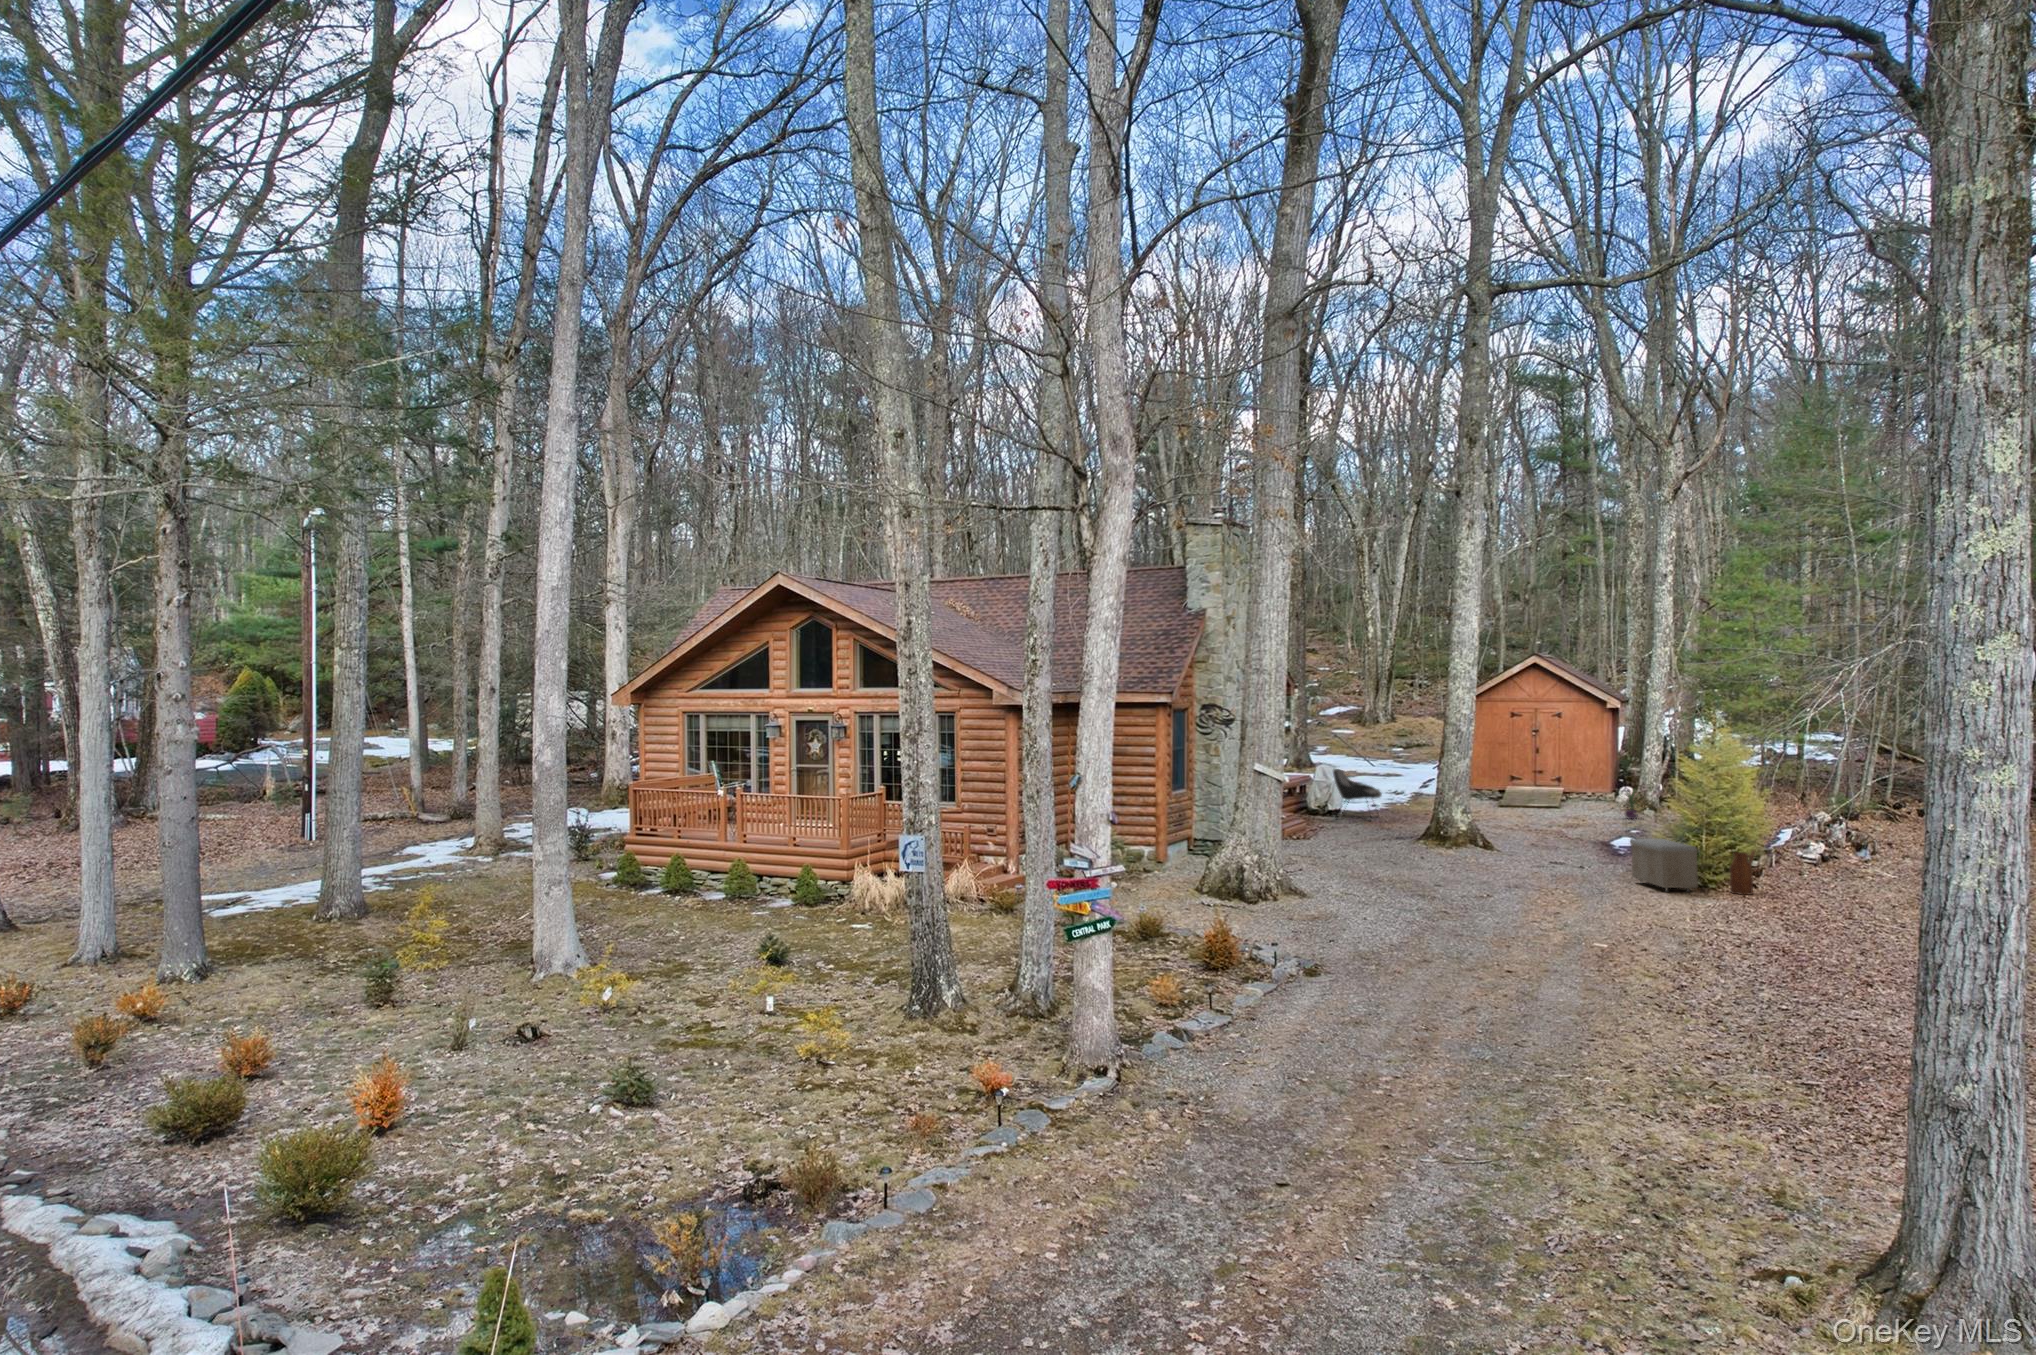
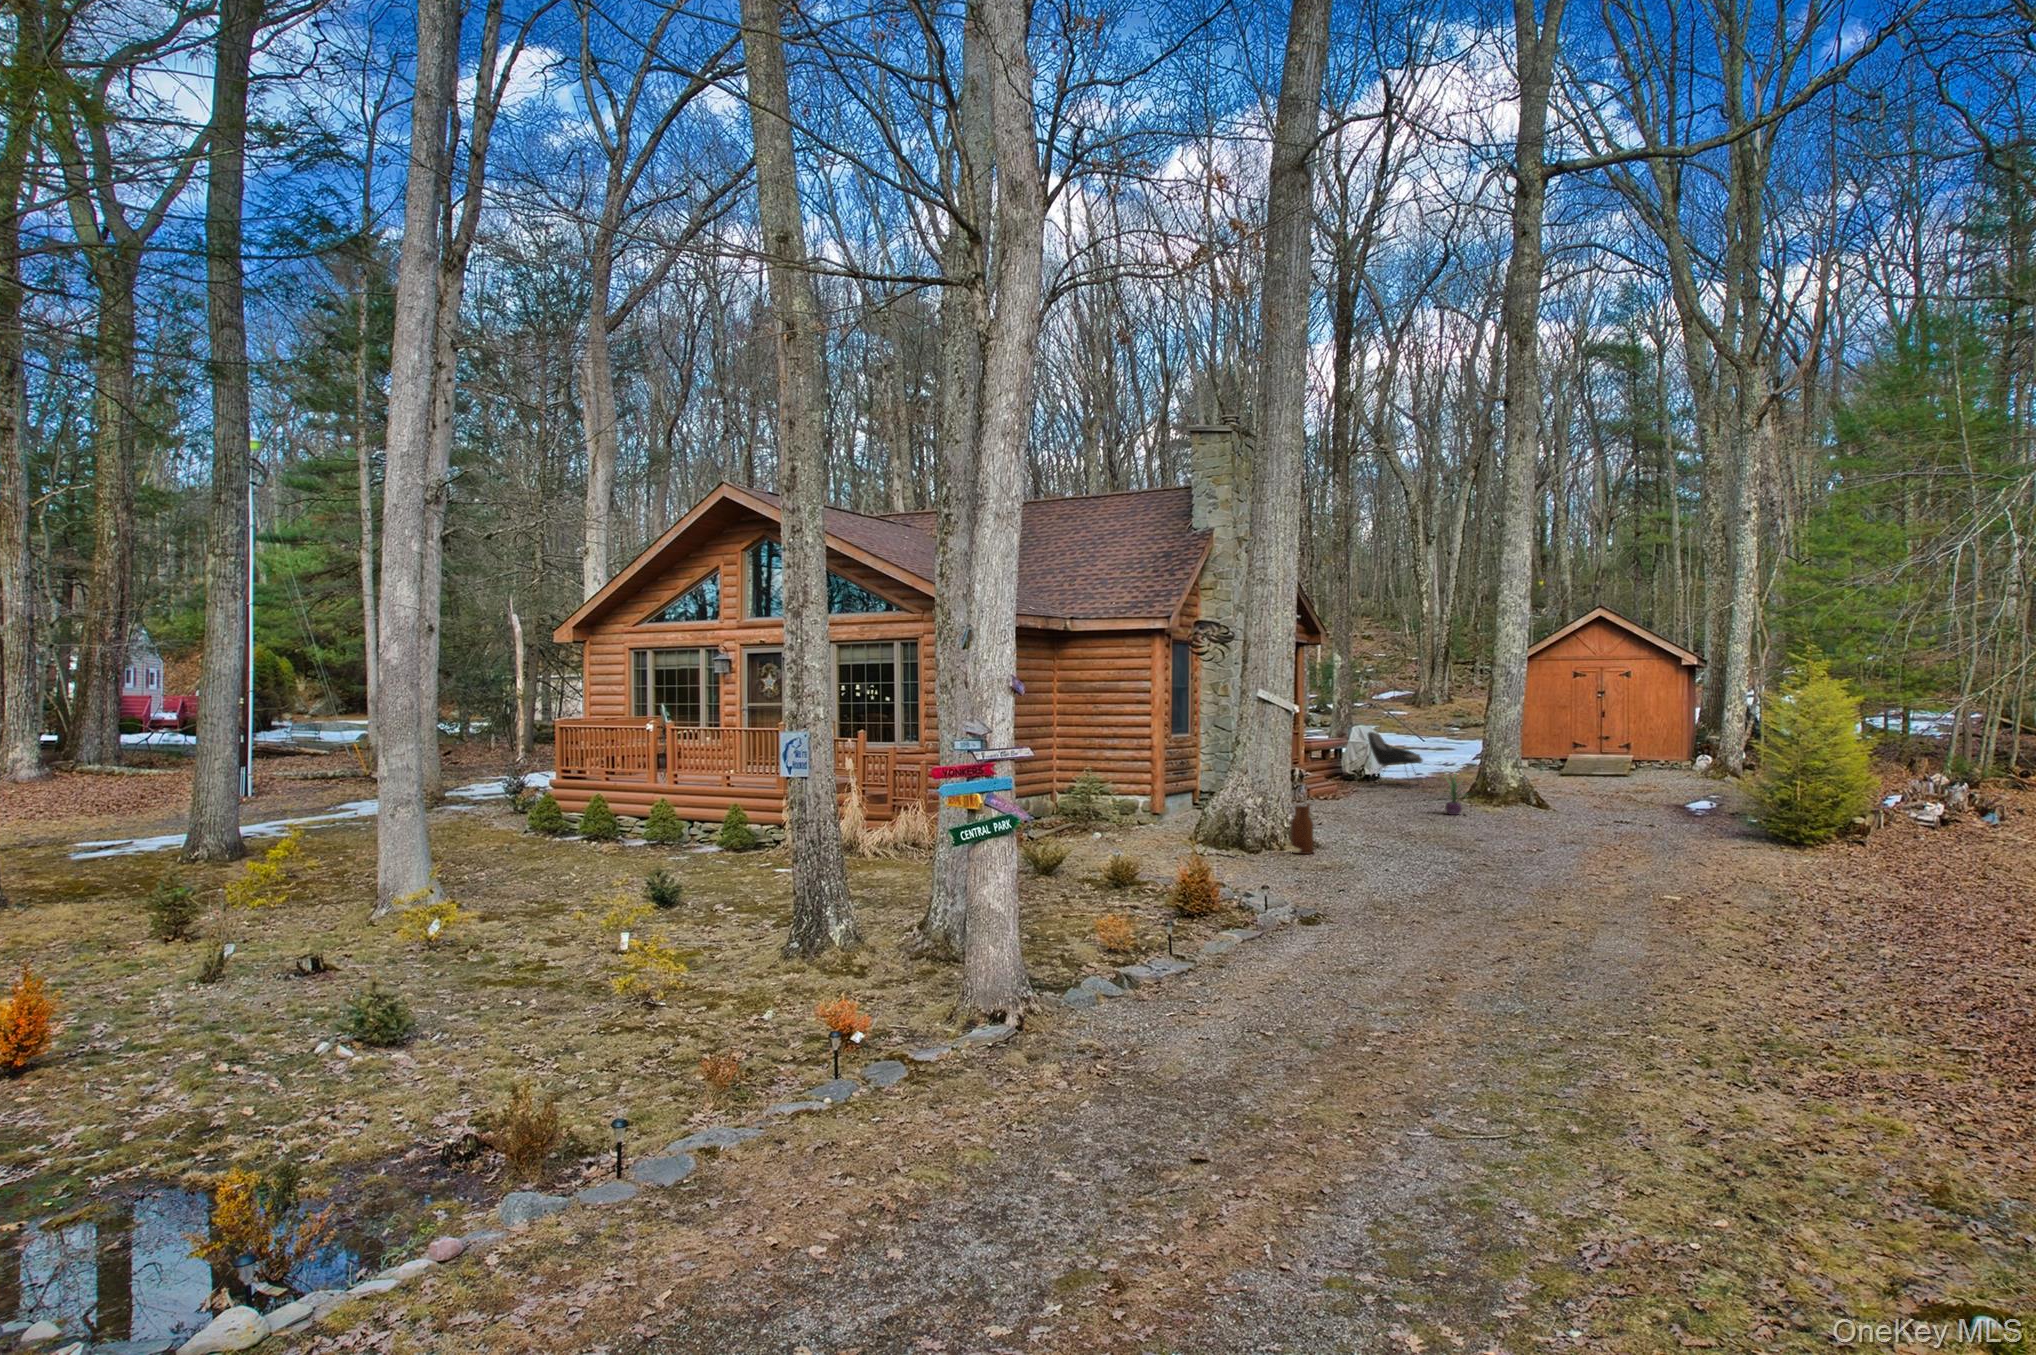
decorative plant: present [1625,790,1638,819] -> present [1445,774,1462,815]
storage bench: present [1630,838,1698,891] -> none [1707,790,1791,850]
watering can: present [1730,851,1755,895] -> present [1291,803,1314,854]

